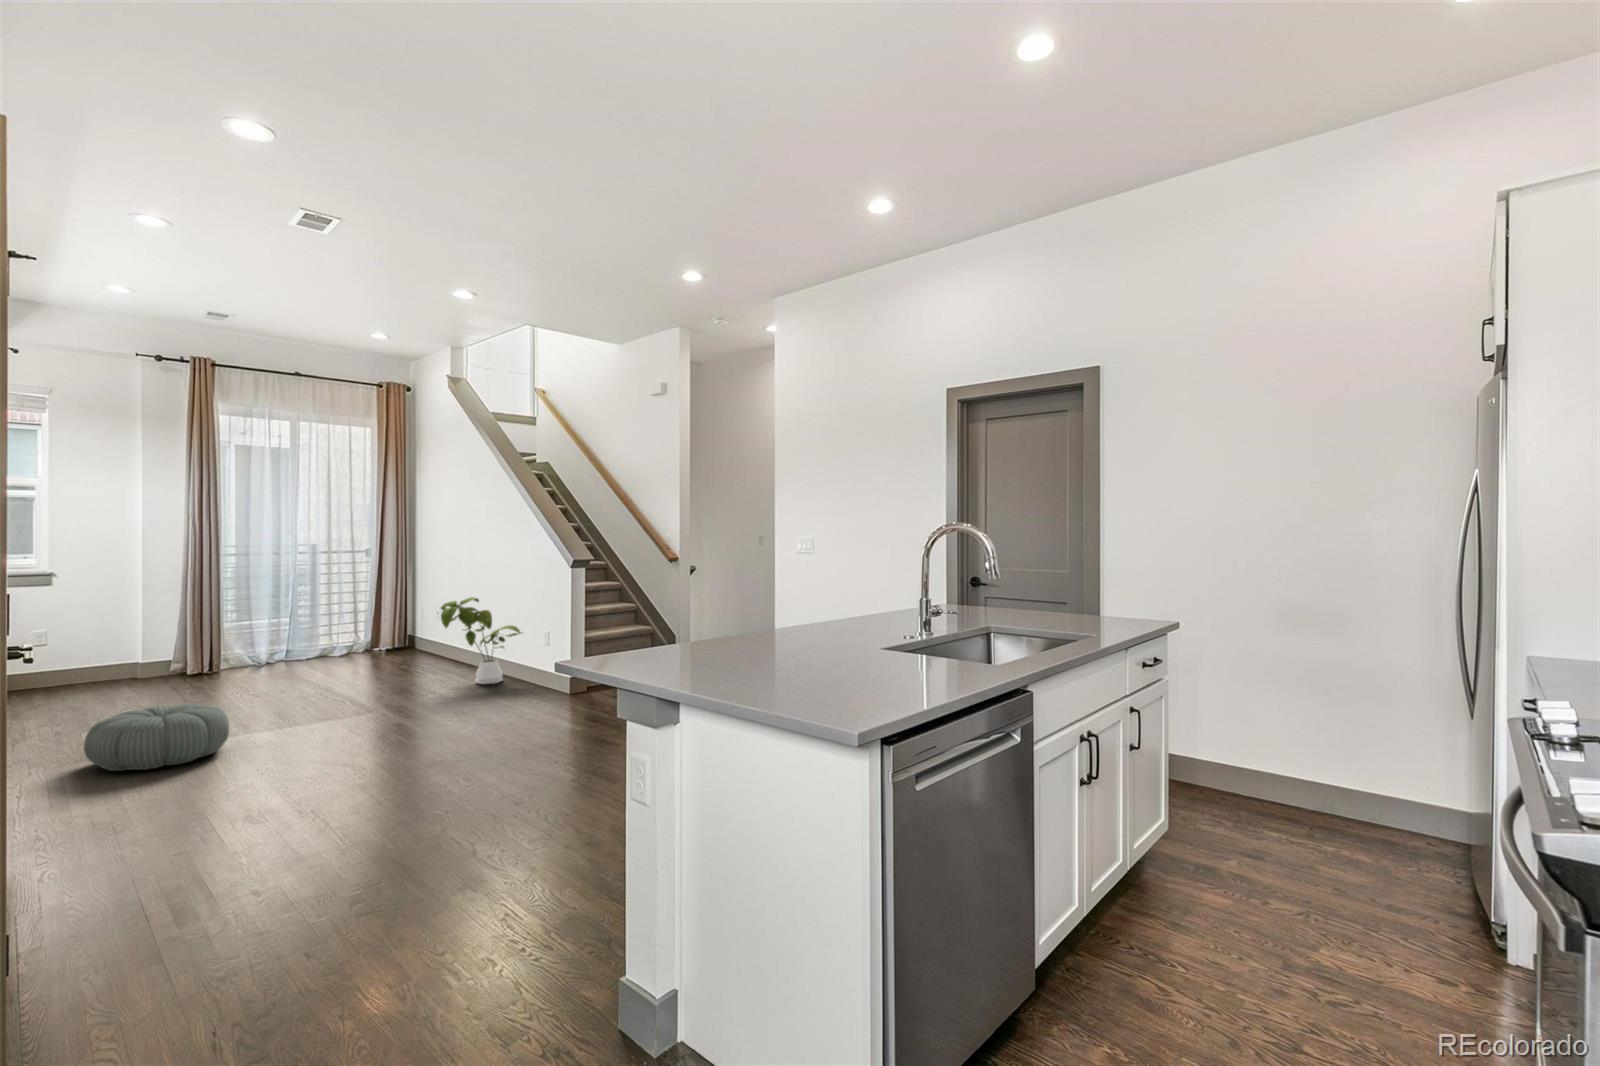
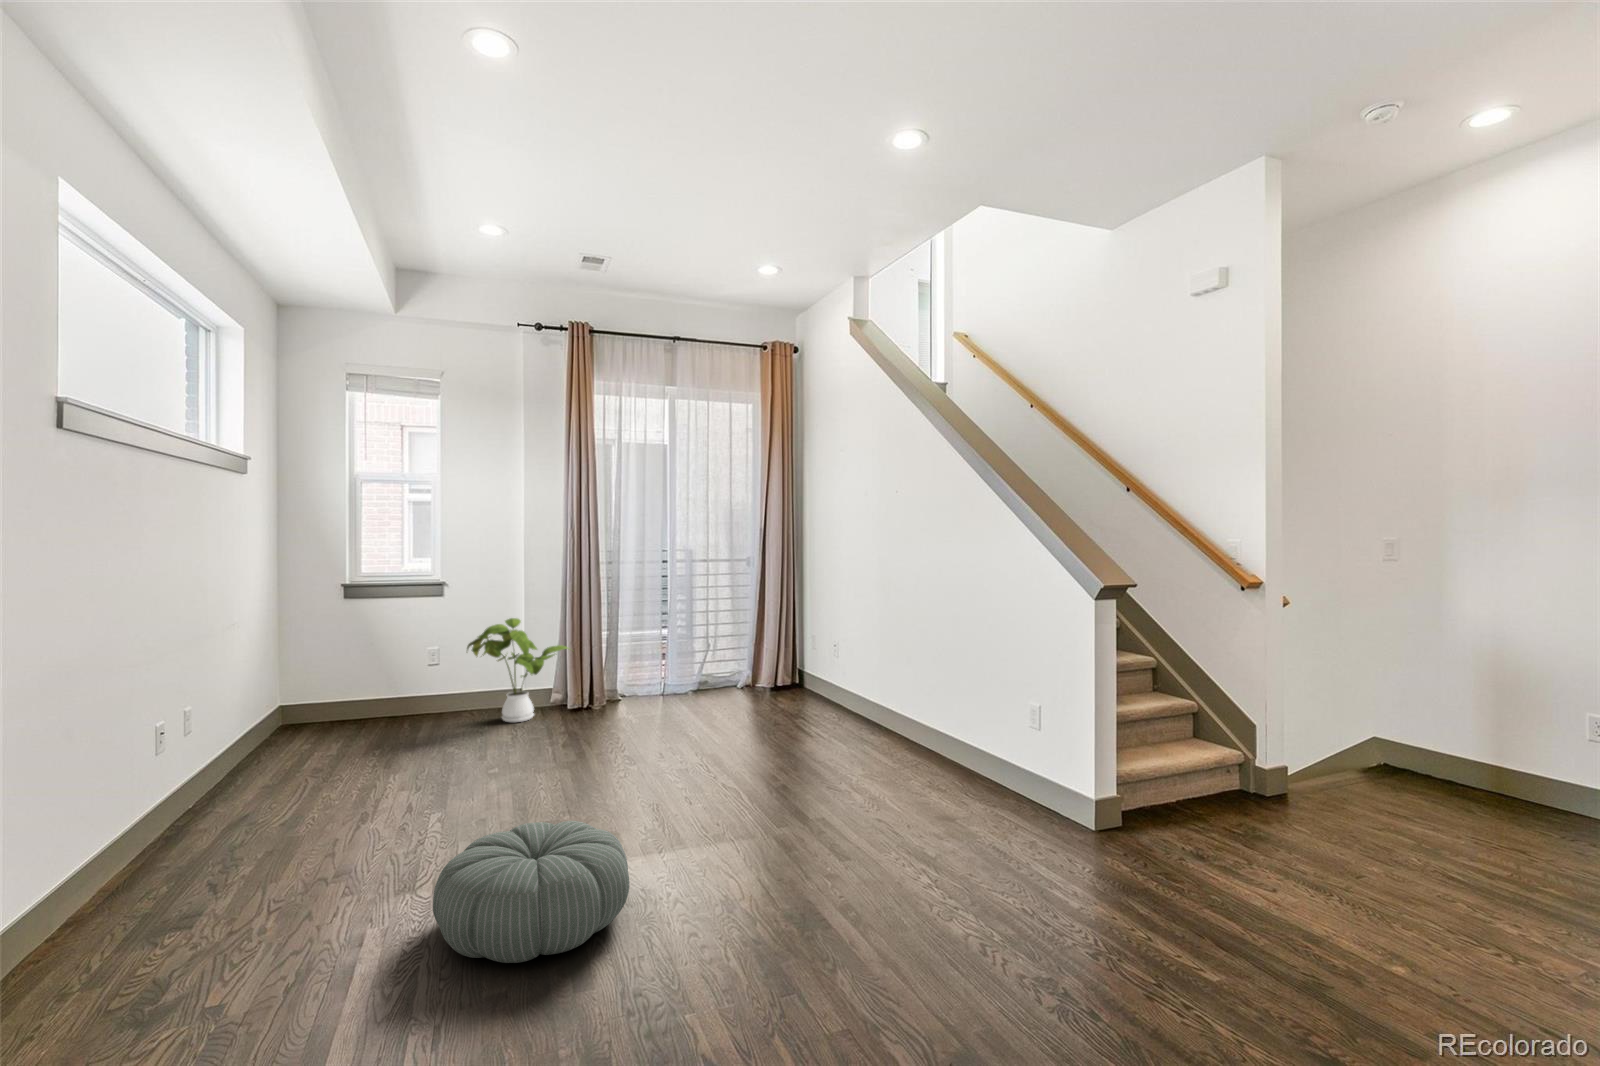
house plant: present [441,597,521,684] -> present [467,618,568,722]

